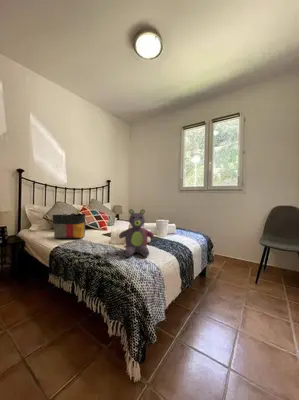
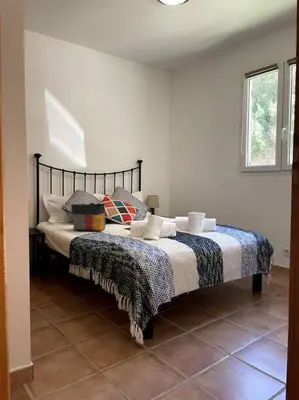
stuffed bear: present [119,209,154,257] -> none [135,197,173,246]

